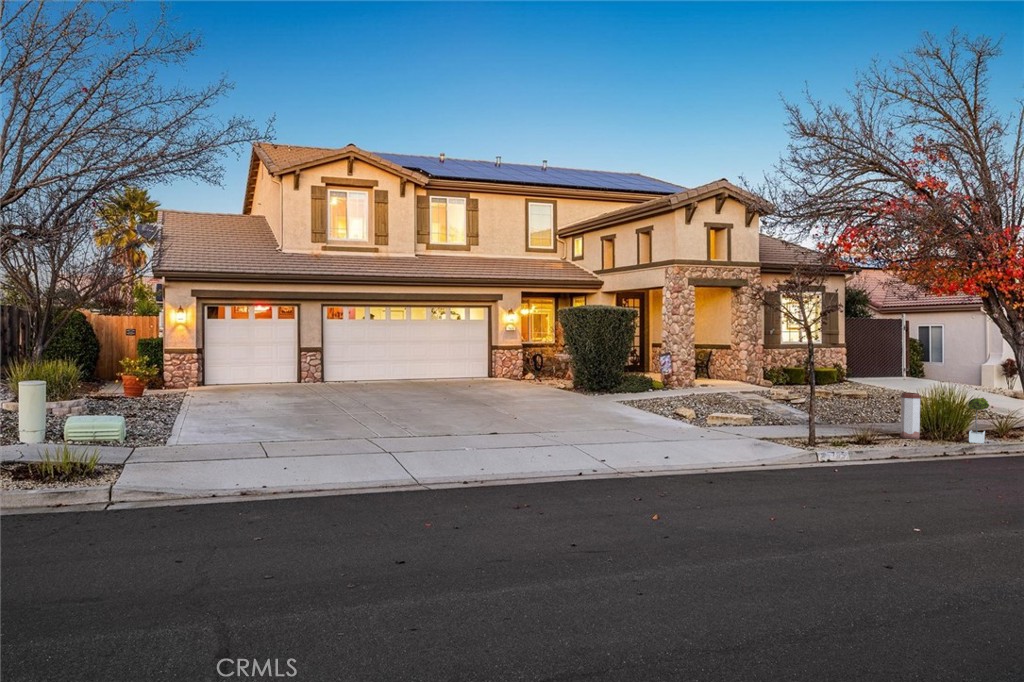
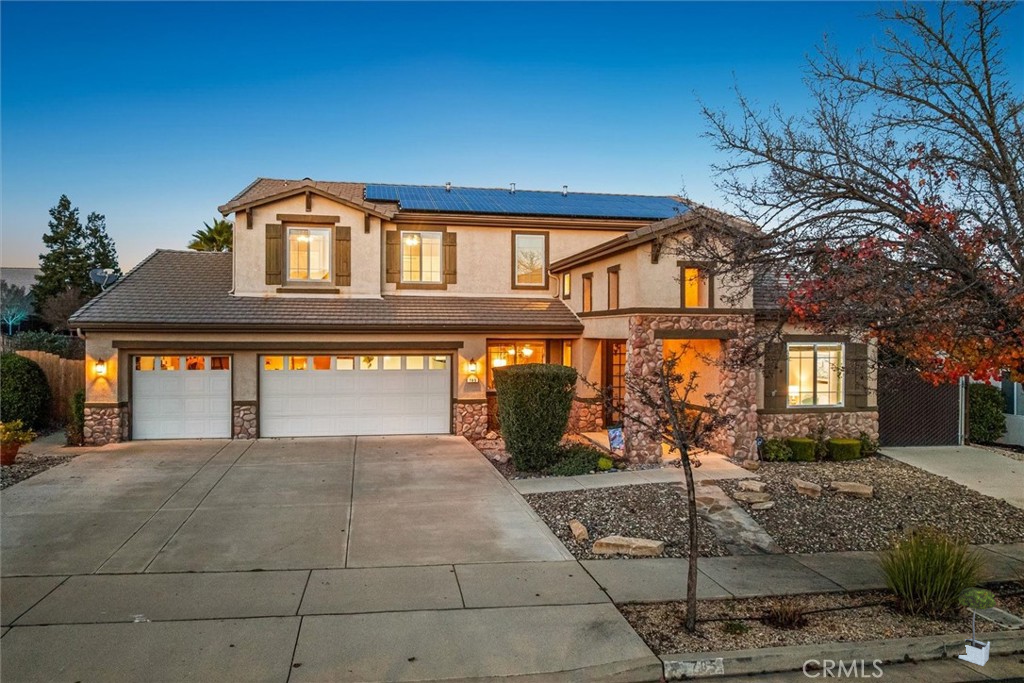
trash can: present [900,393,921,439] -> none [848,556,883,637]

